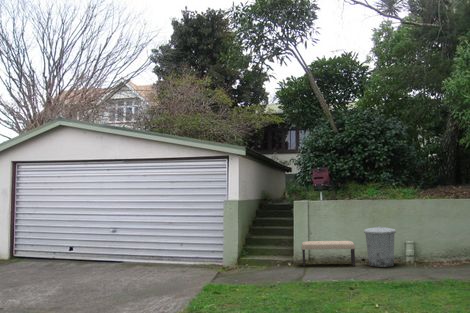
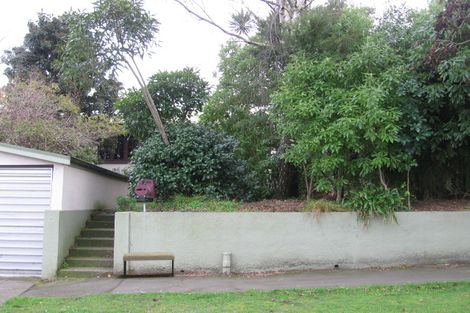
trash can: present [364,226,396,267] -> none [184,238,213,277]

